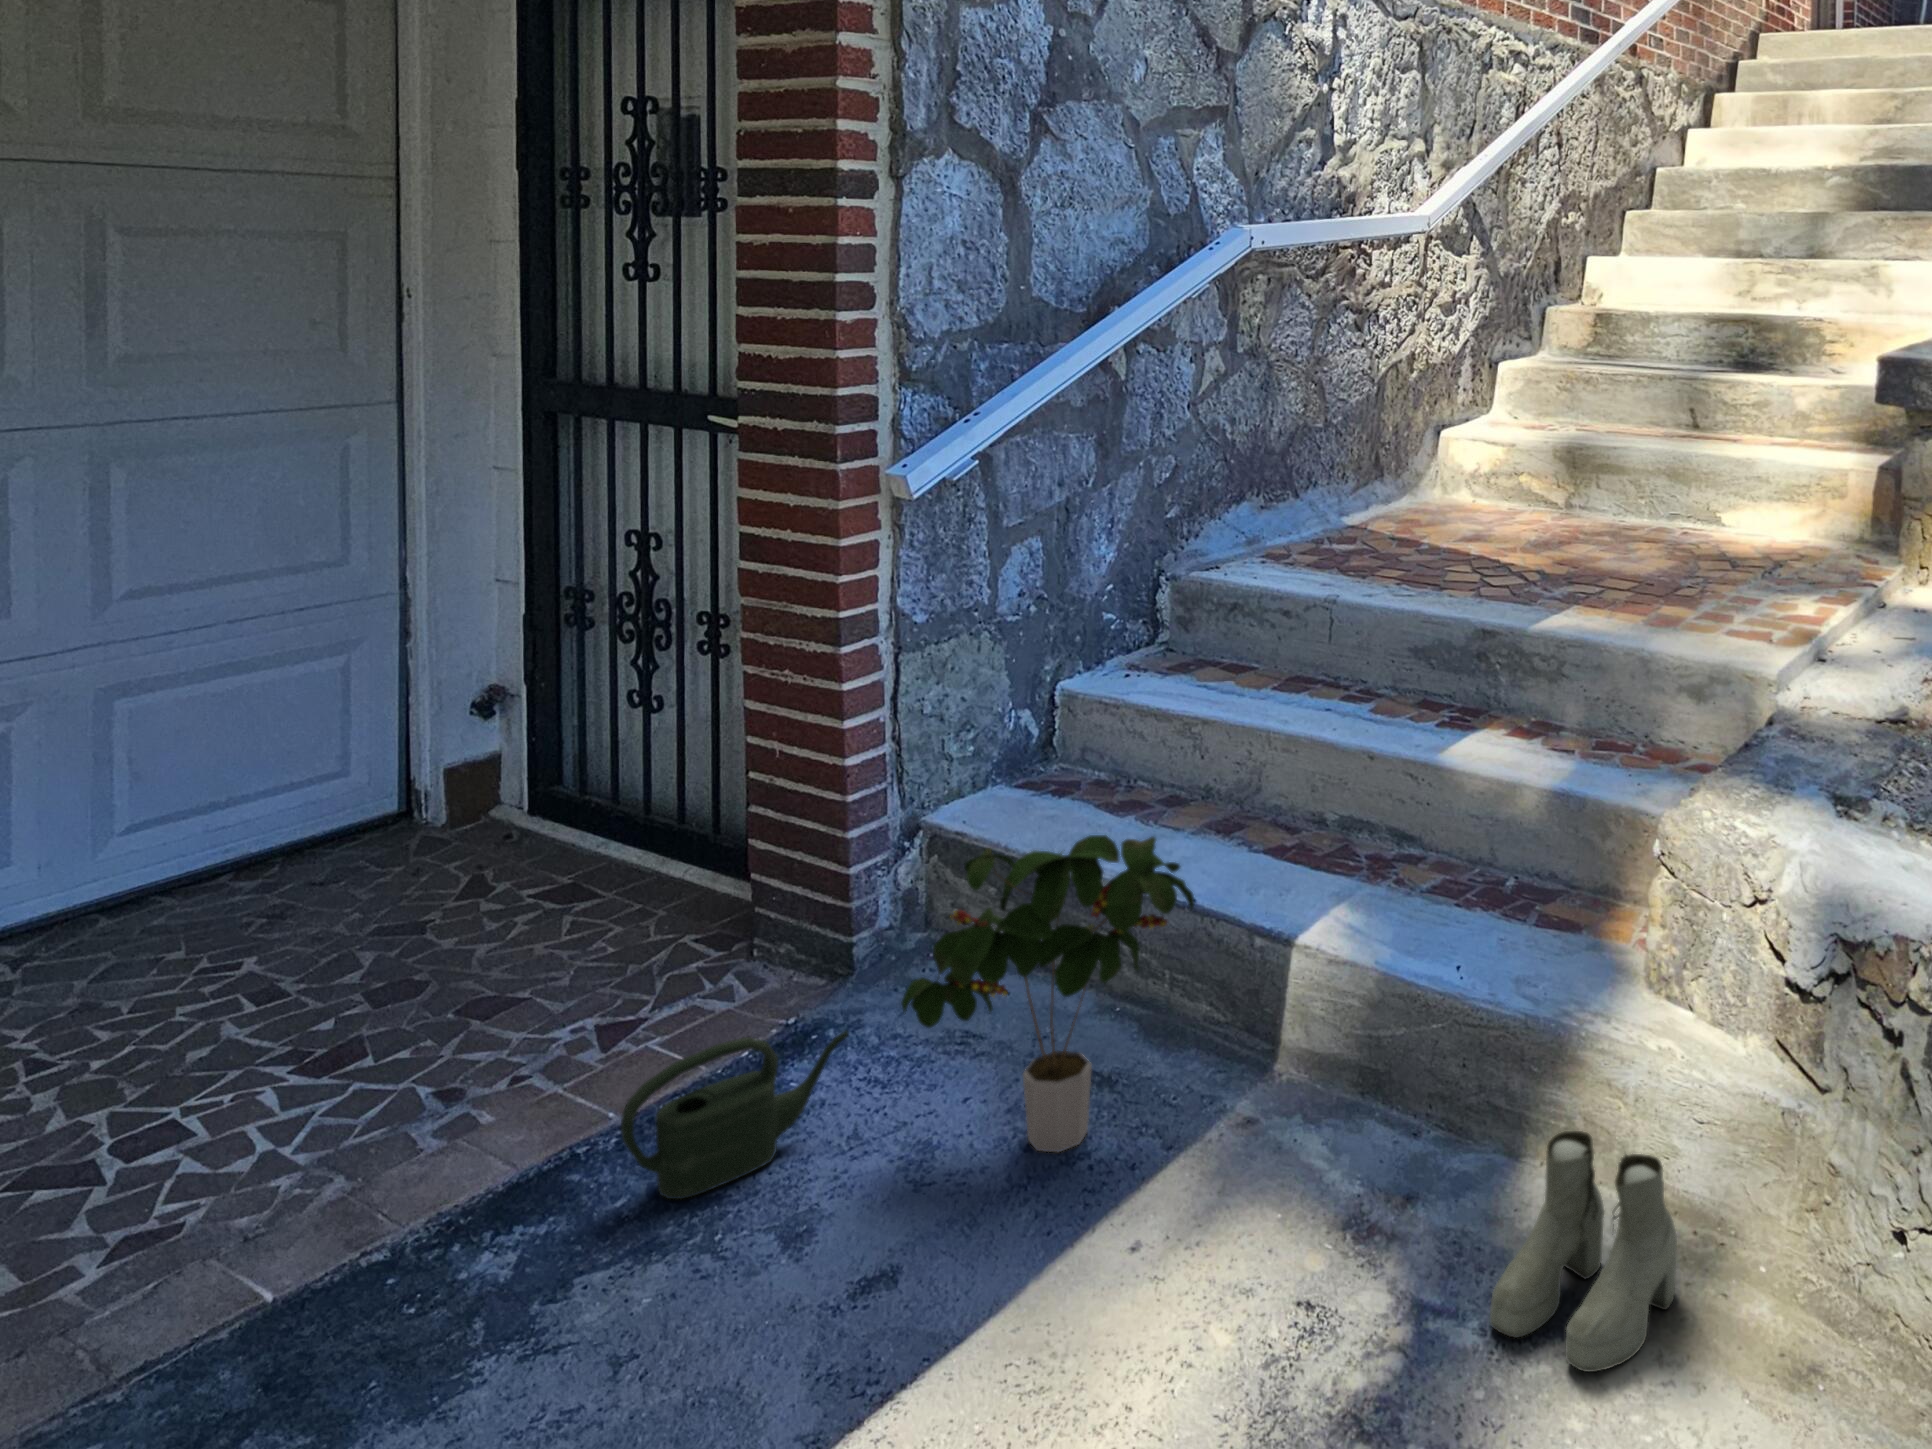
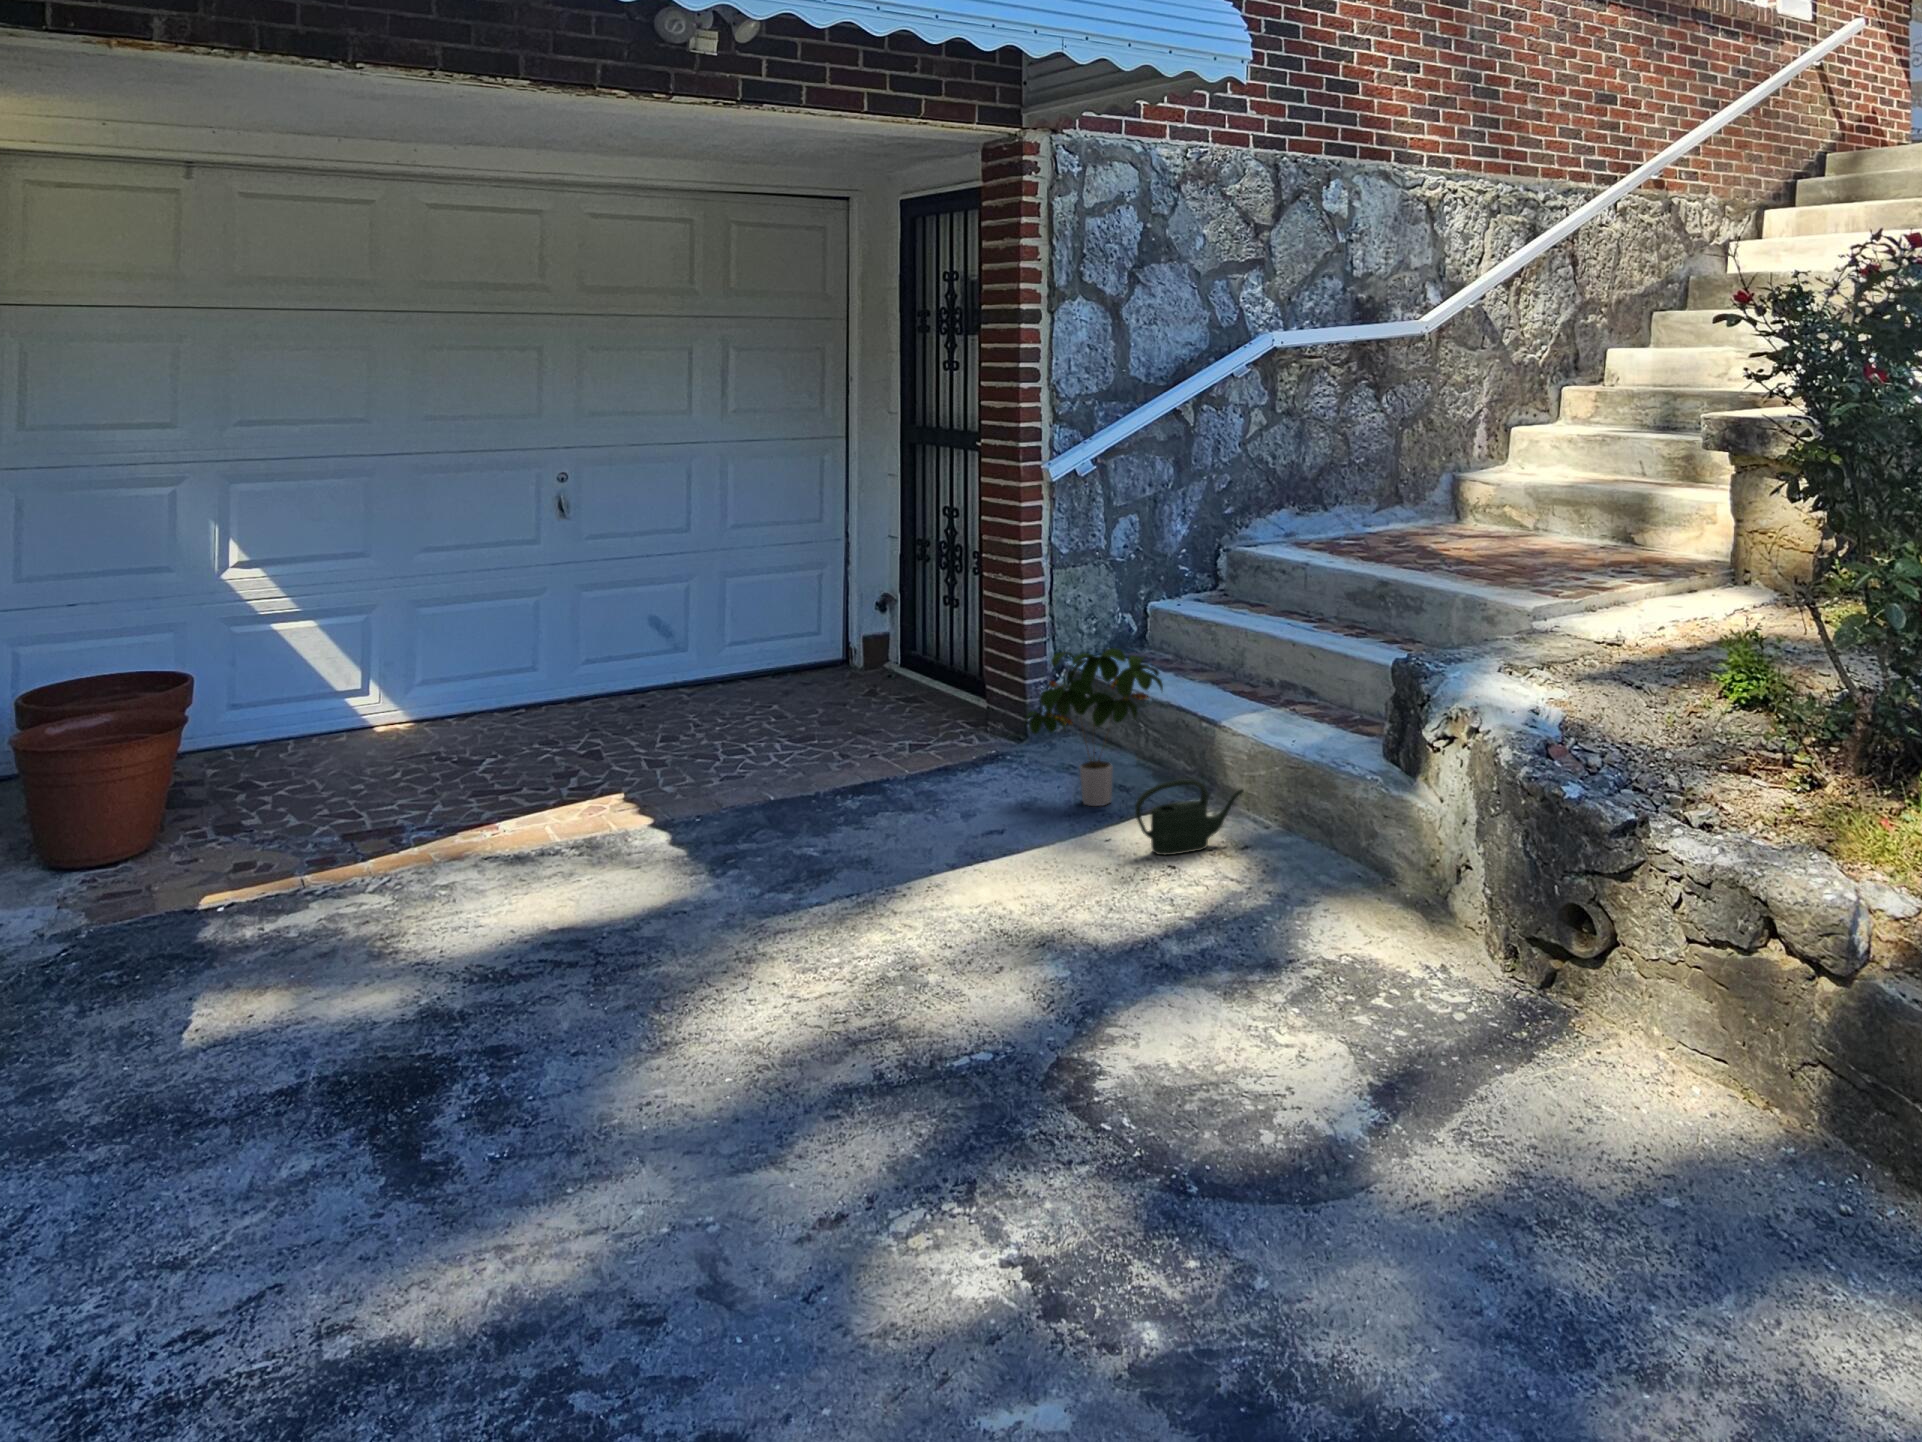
watering can: present [621,1031,848,1199] -> present [1135,780,1244,855]
boots: present [1490,1131,1677,1372] -> none [1251,793,1350,890]

